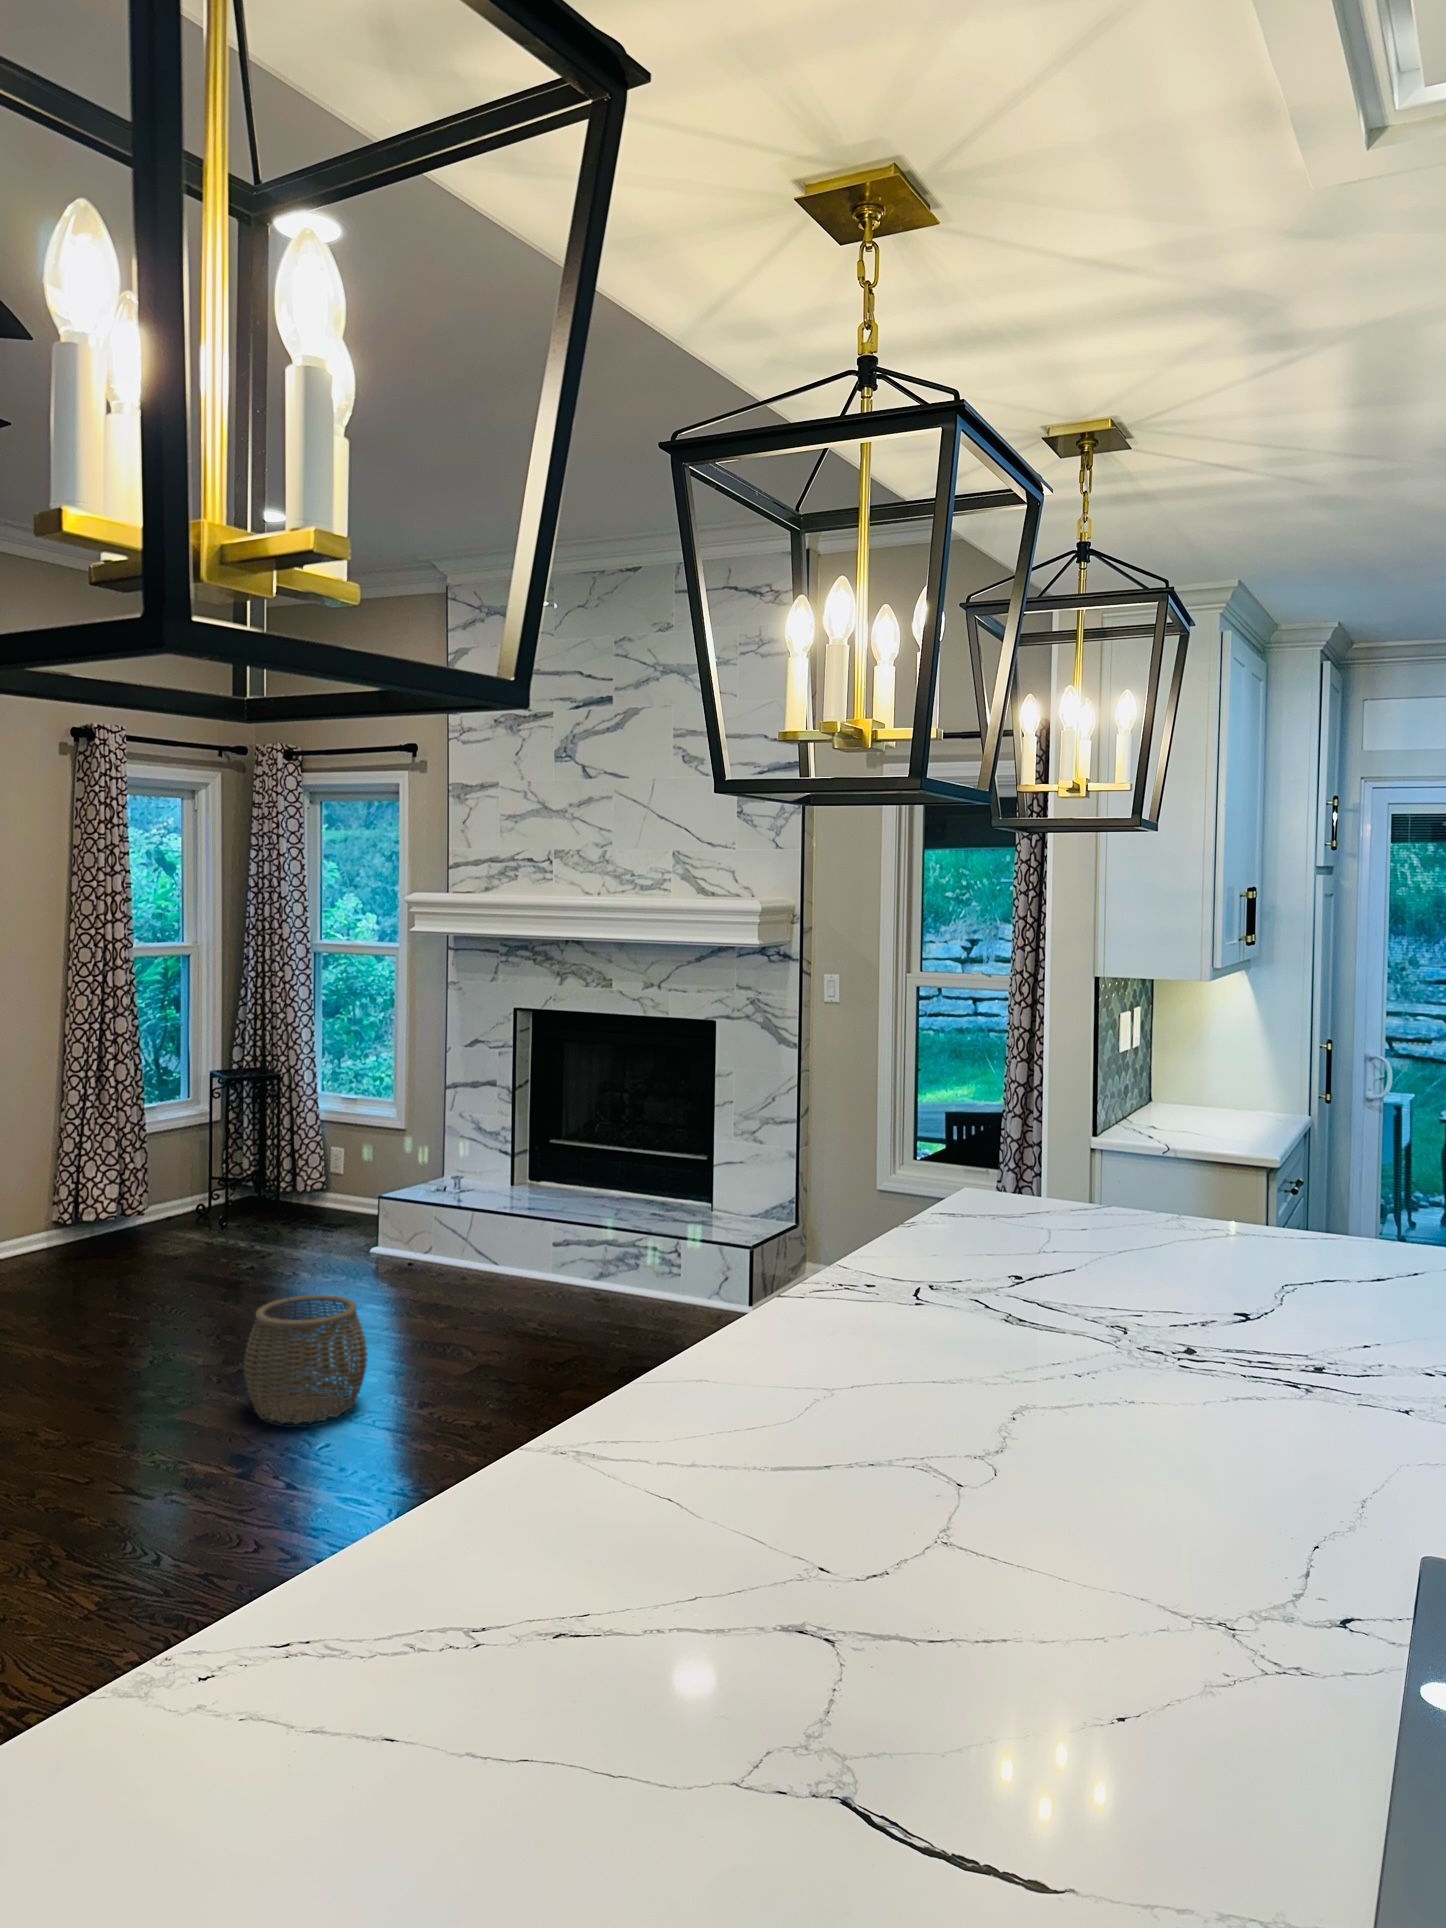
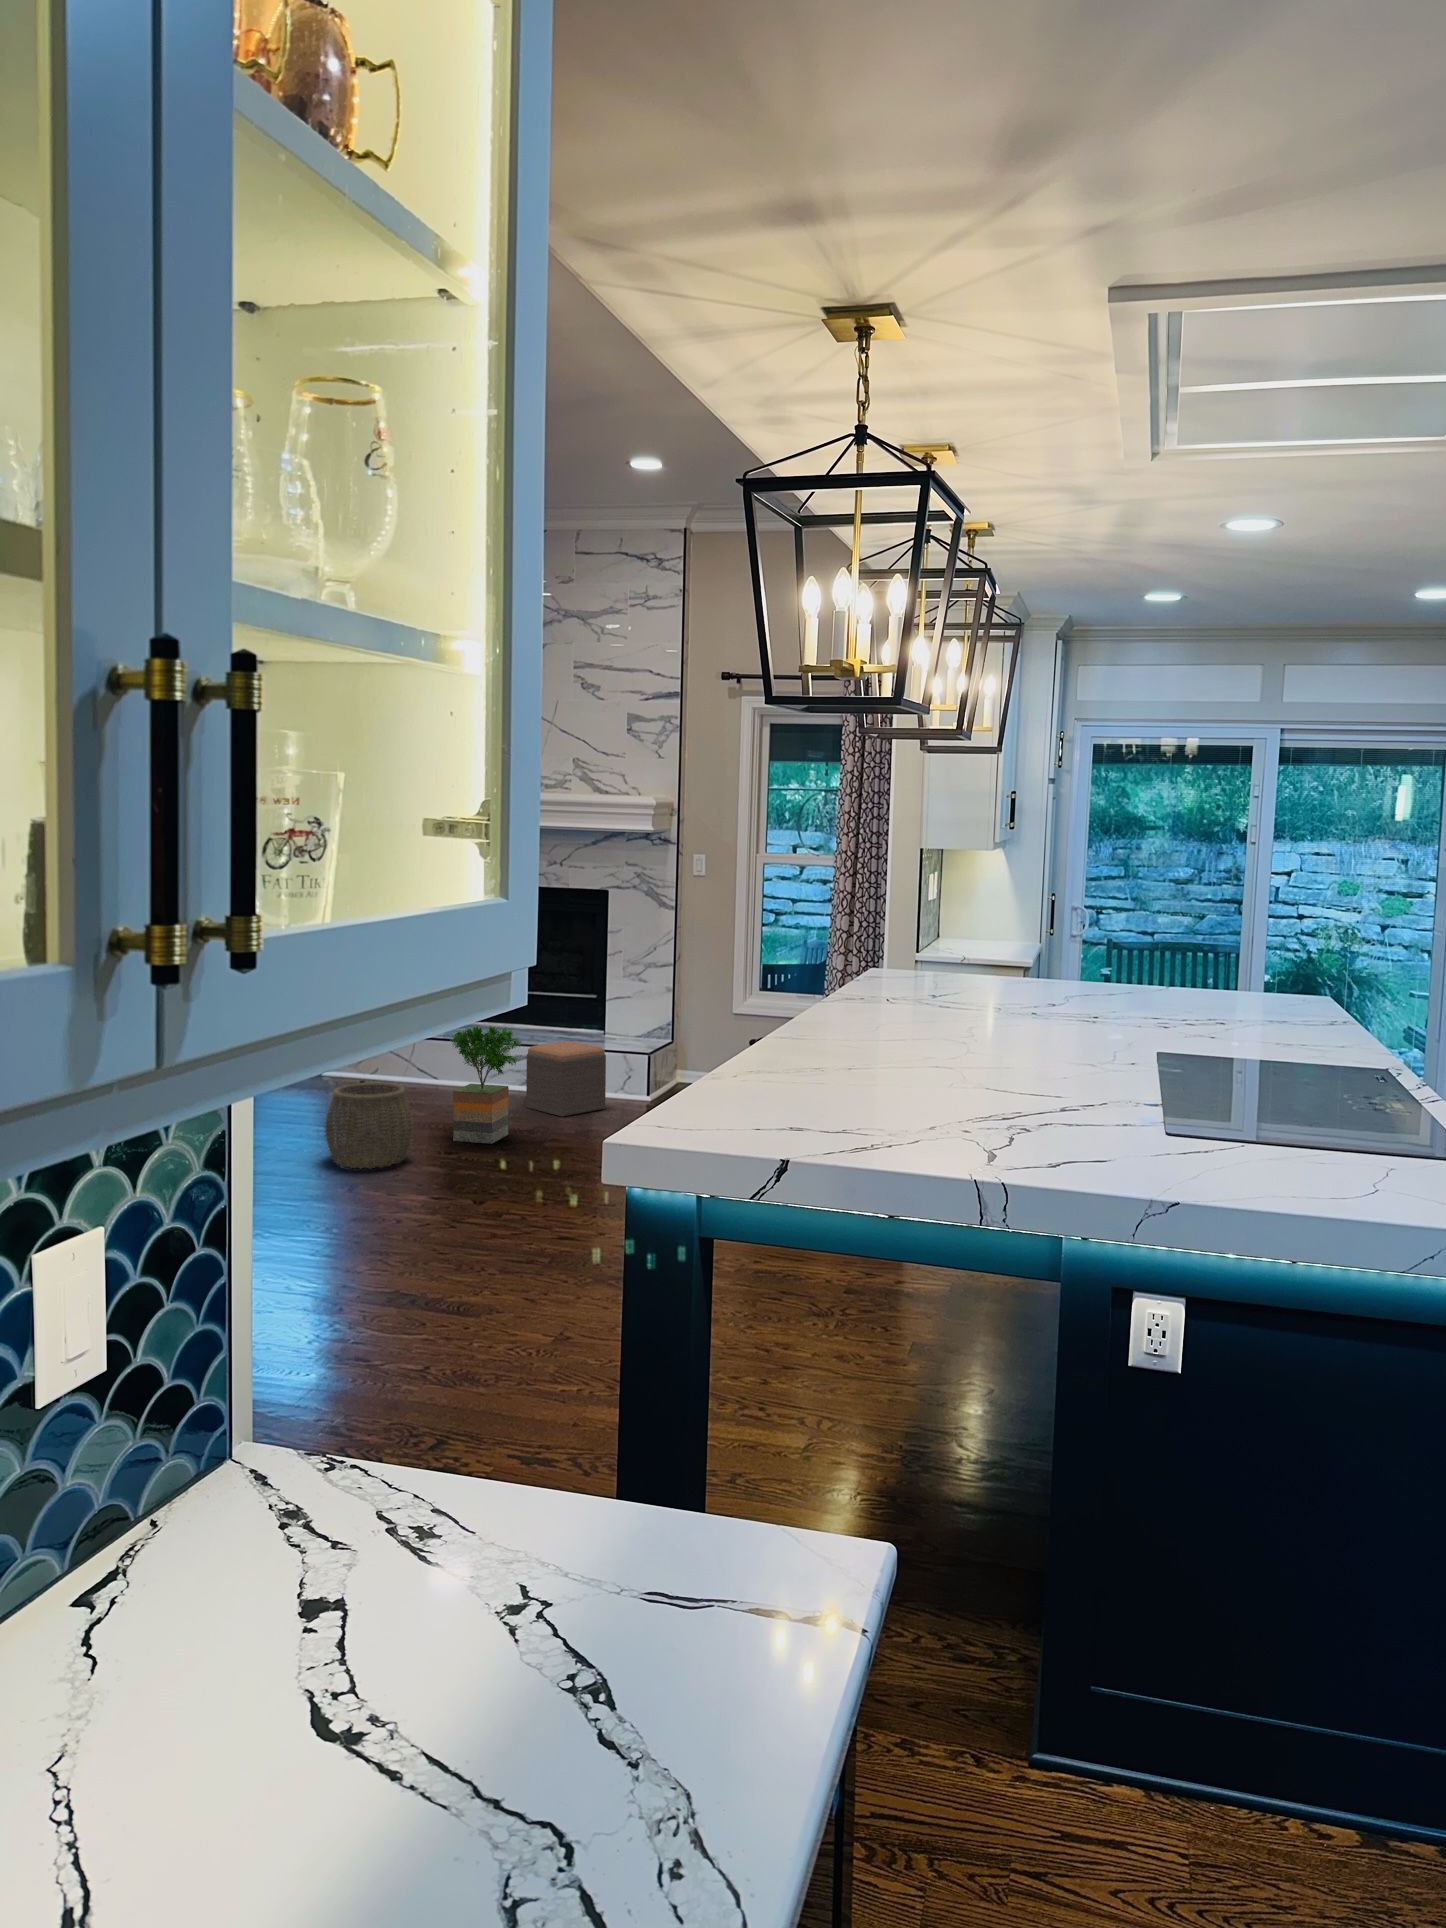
potted tree: none [442,1212,546,1382] -> present [451,1026,522,1144]
footstool: none [582,1226,685,1334] -> present [526,1041,606,1117]

